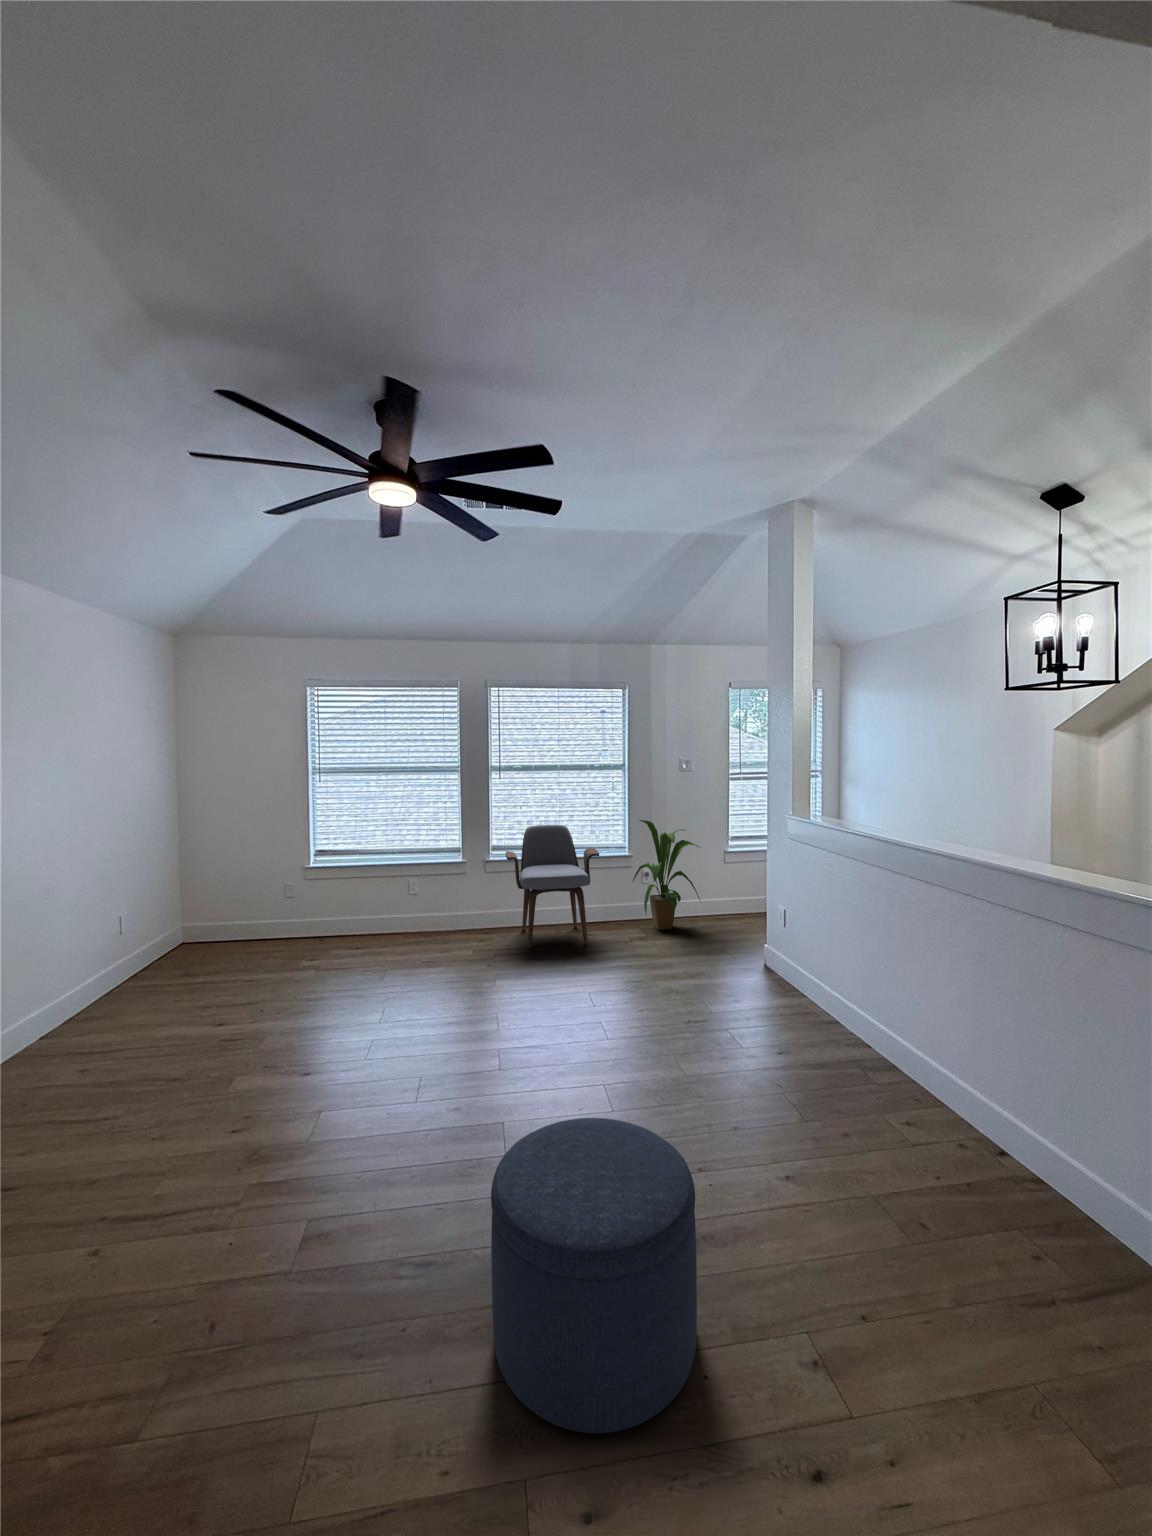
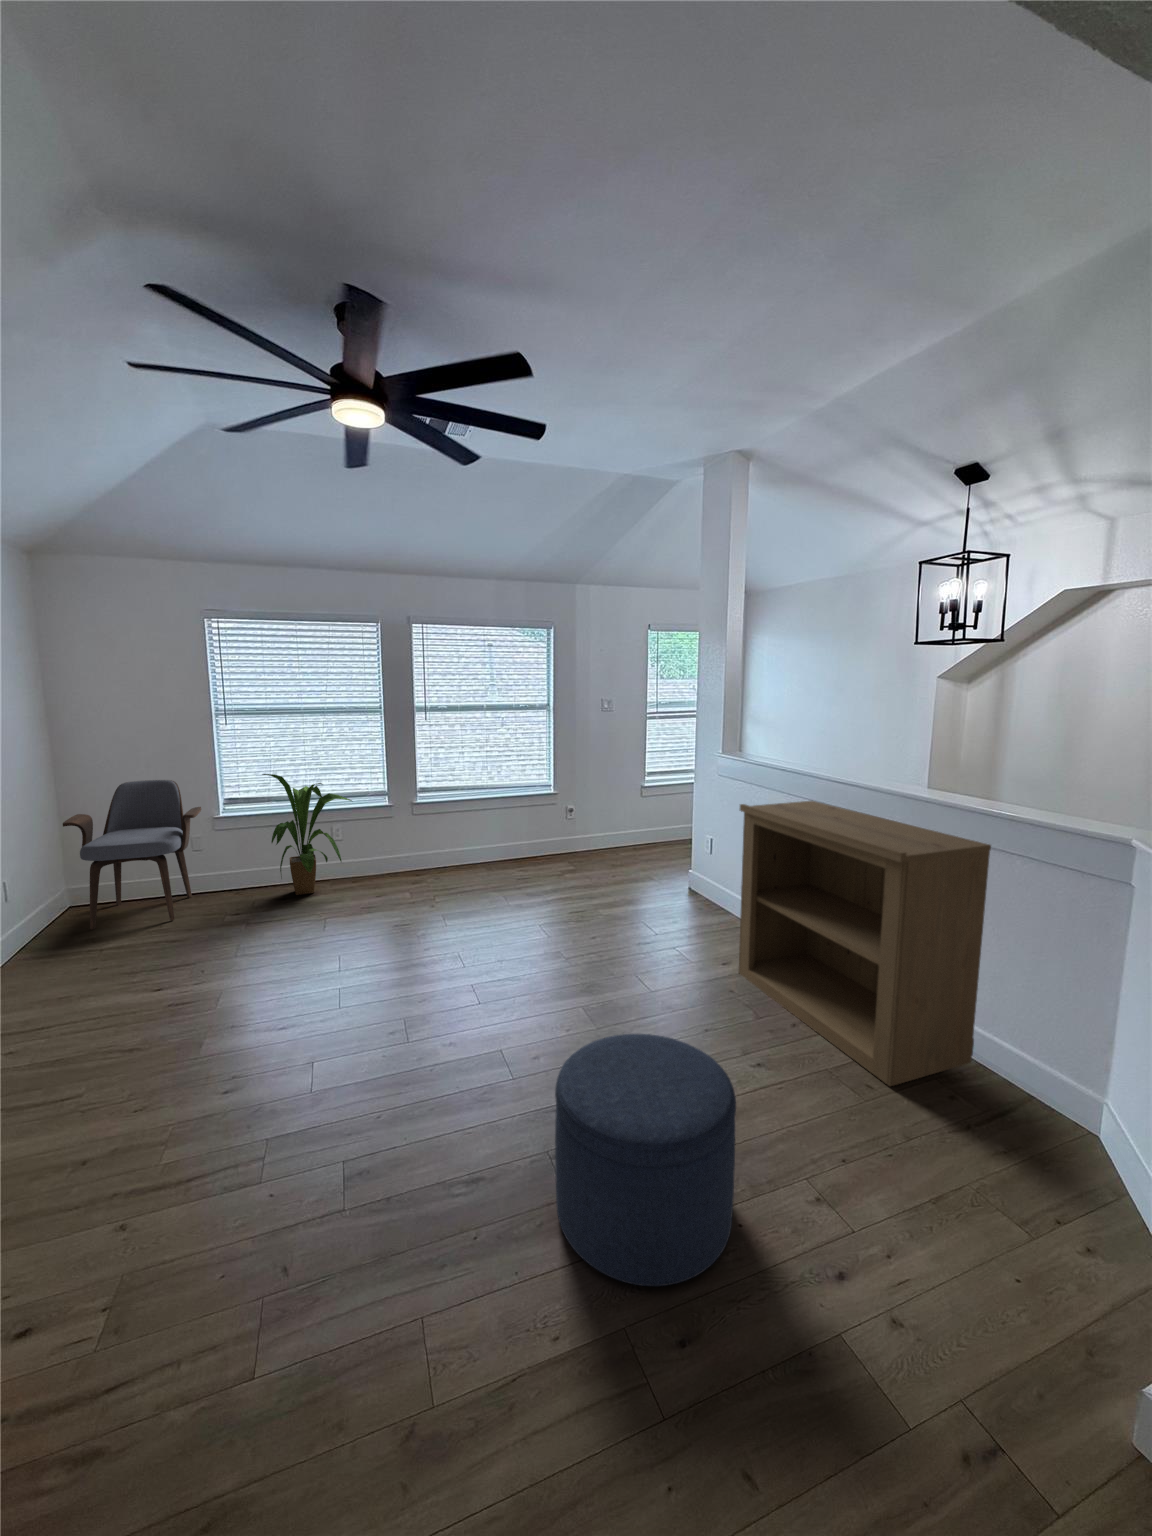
house plant: present [633,820,700,930] -> present [262,774,352,895]
armchair: present [506,825,599,948] -> present [63,780,201,930]
bookshelf: none [788,868,1077,1228] -> present [739,801,991,1086]

